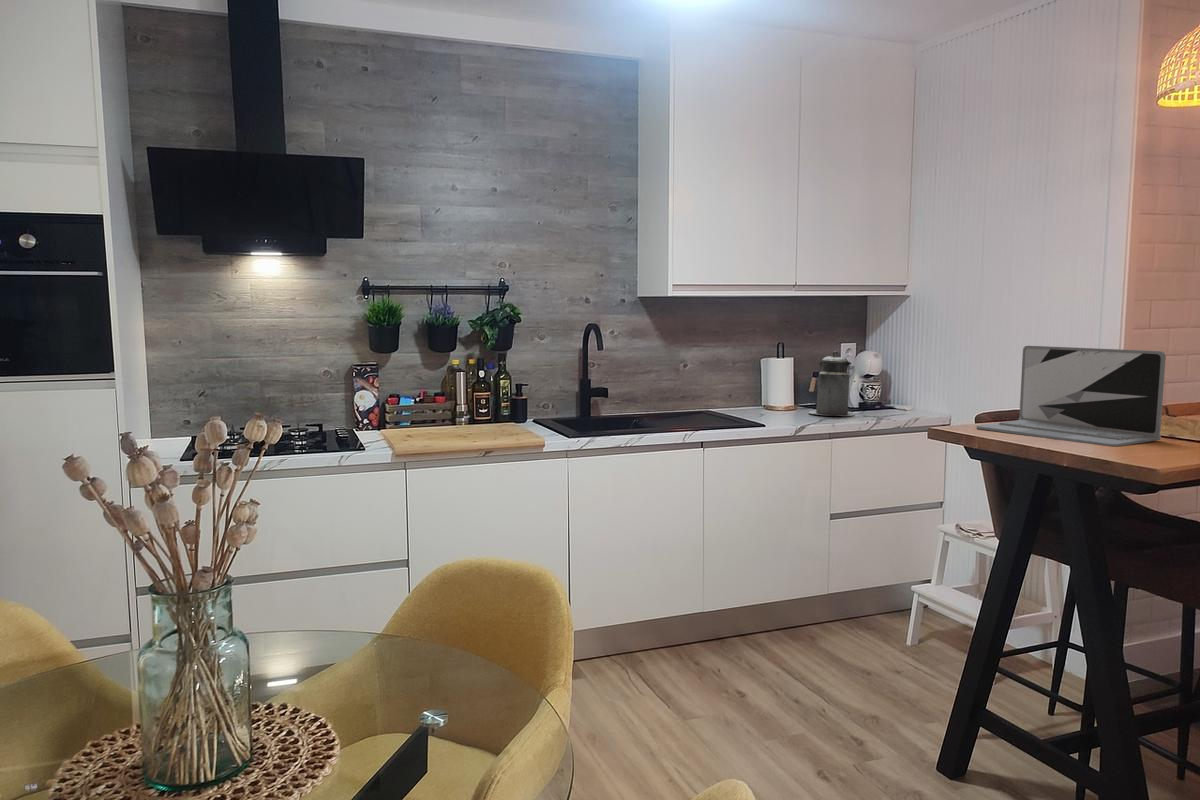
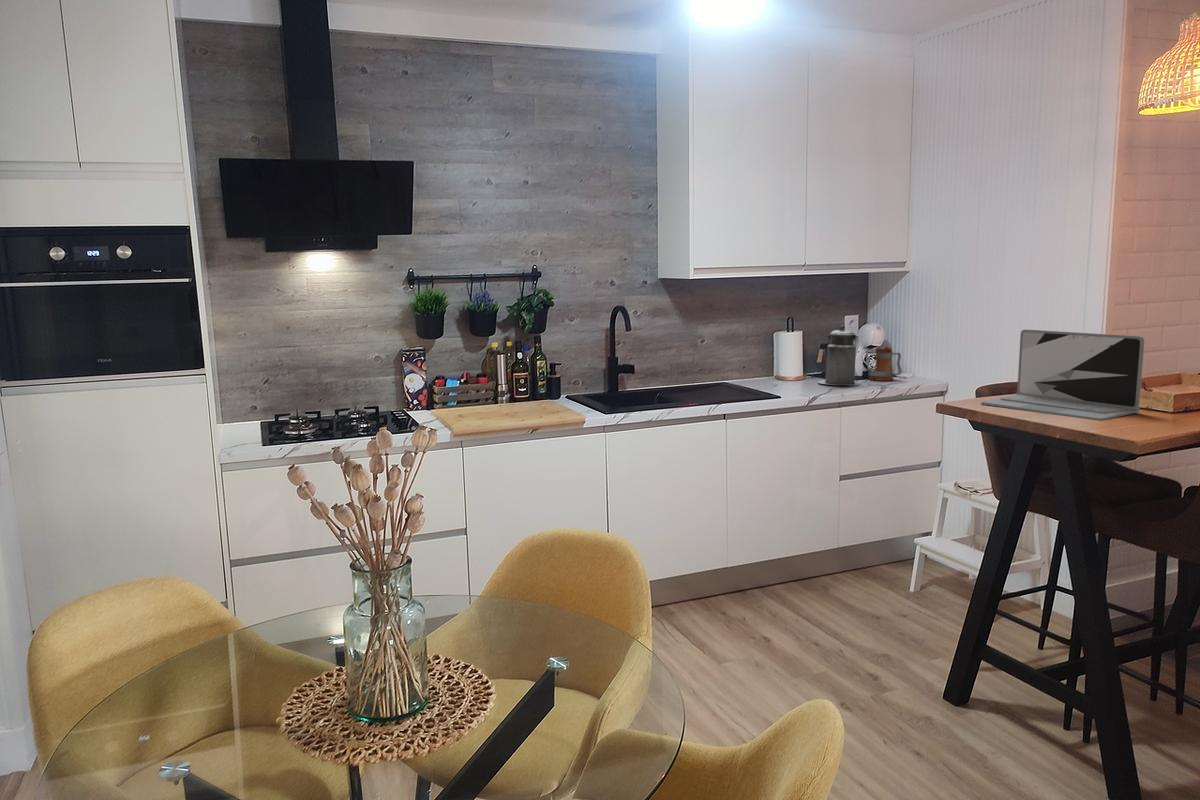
mug: none [864,376,900,413] -> present [869,347,901,381]

